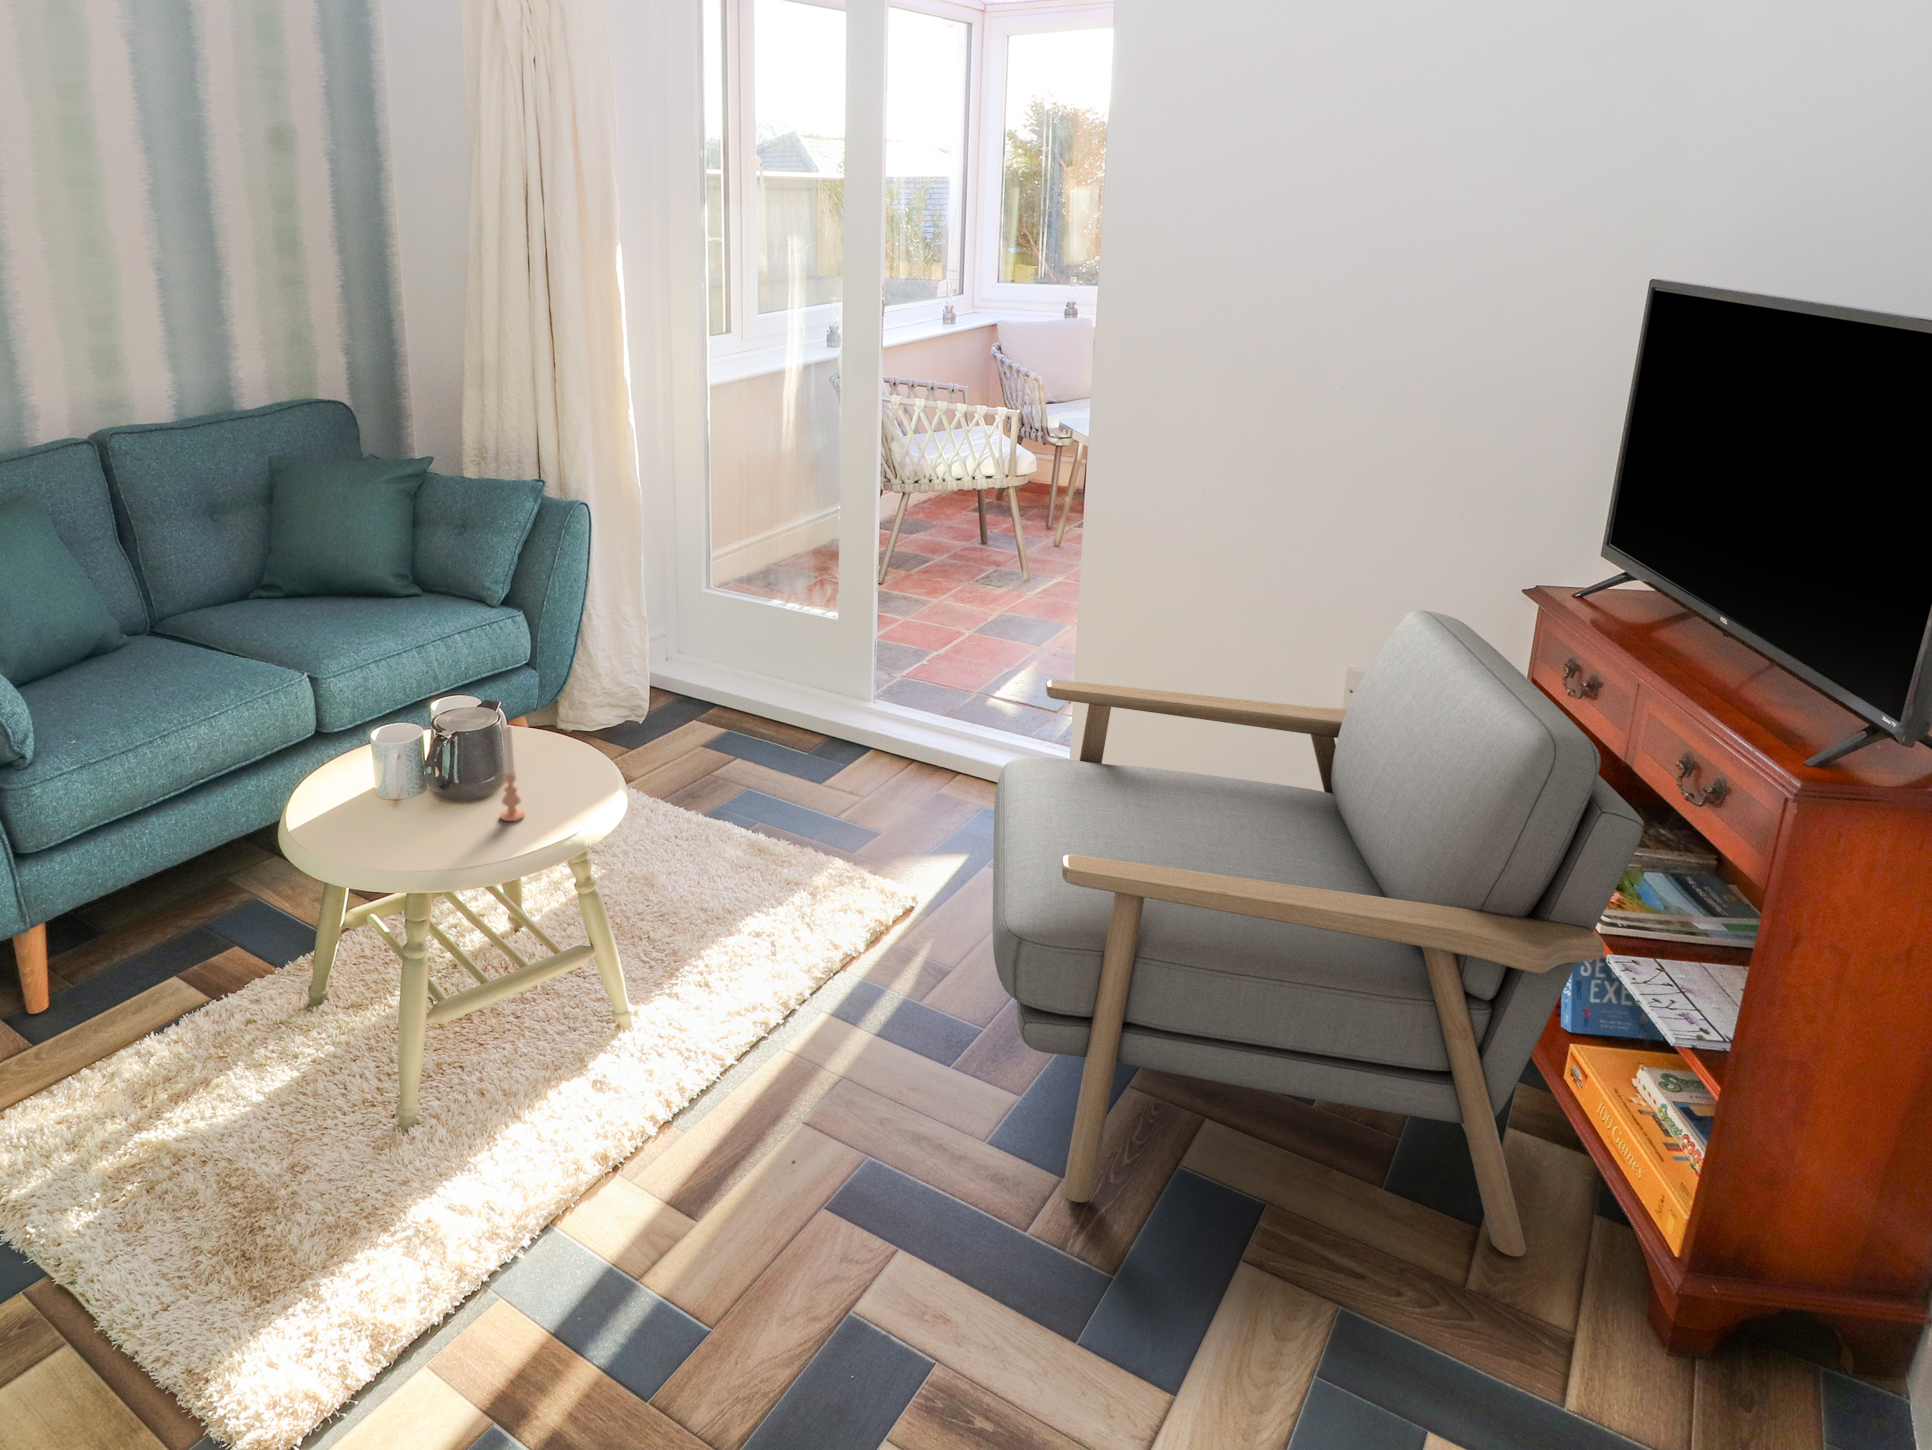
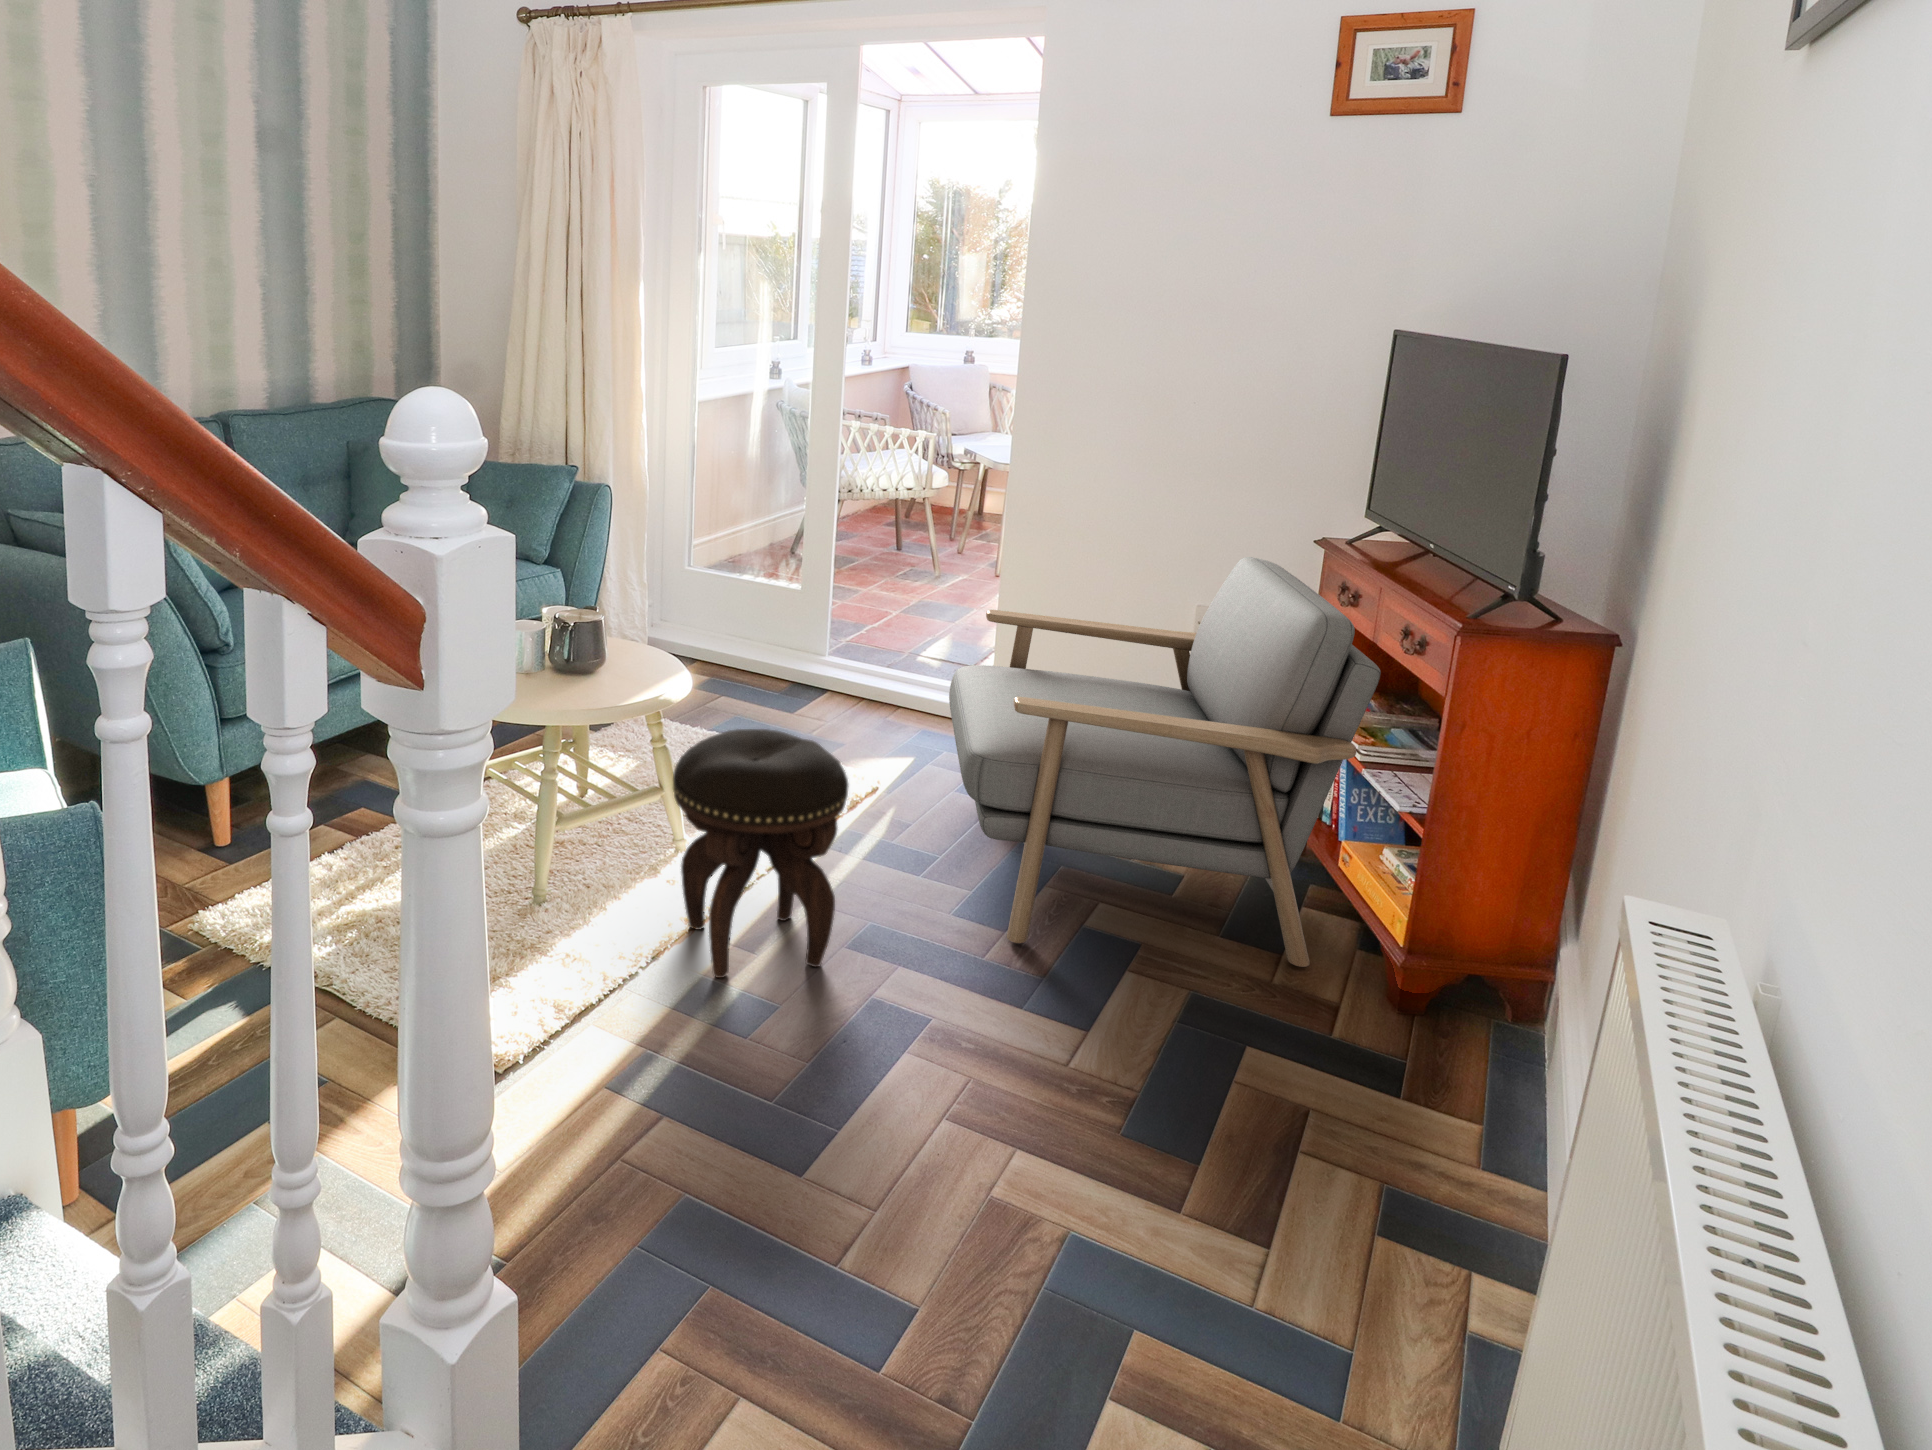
candle: present [500,725,524,821] -> none [605,618,623,690]
footstool: none [559,890,815,1271] -> present [673,729,849,978]

